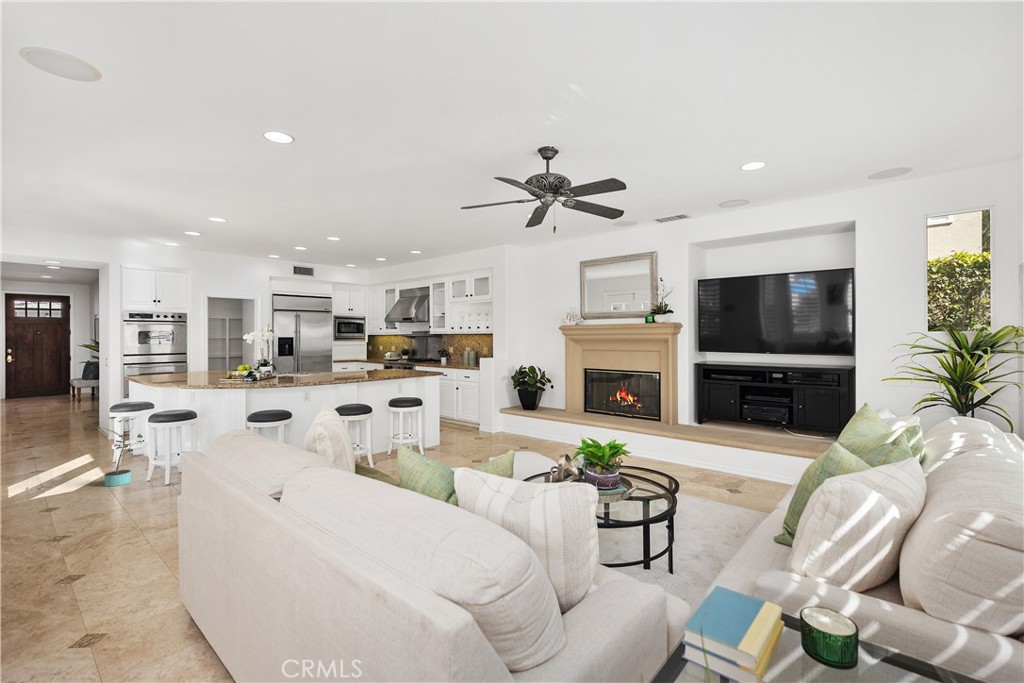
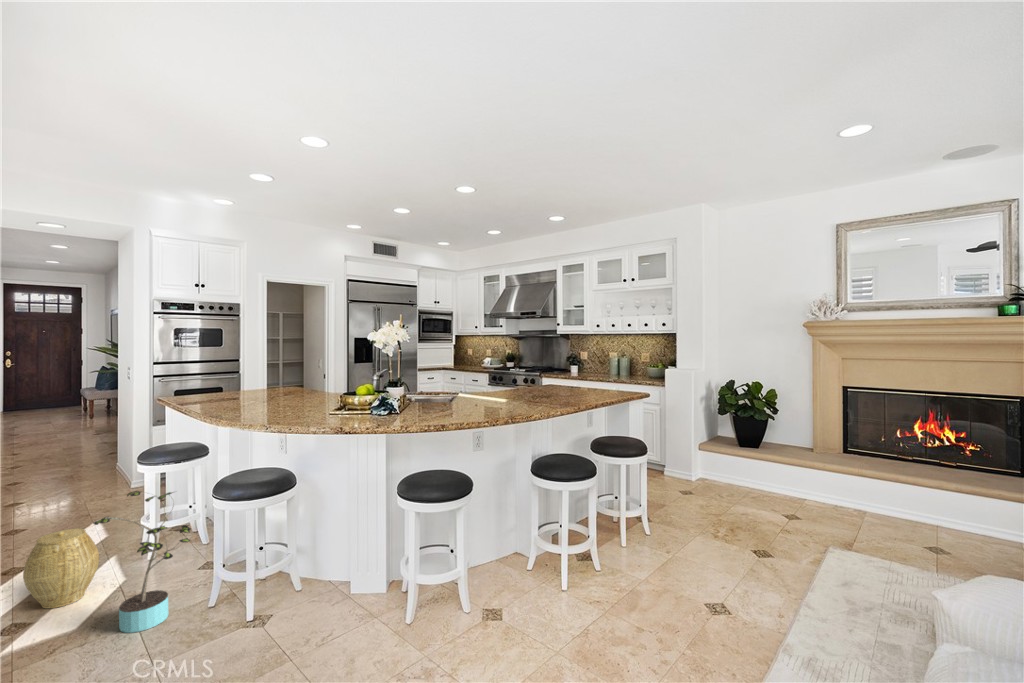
woven basket: none [52,441,93,480] -> present [23,528,99,609]

